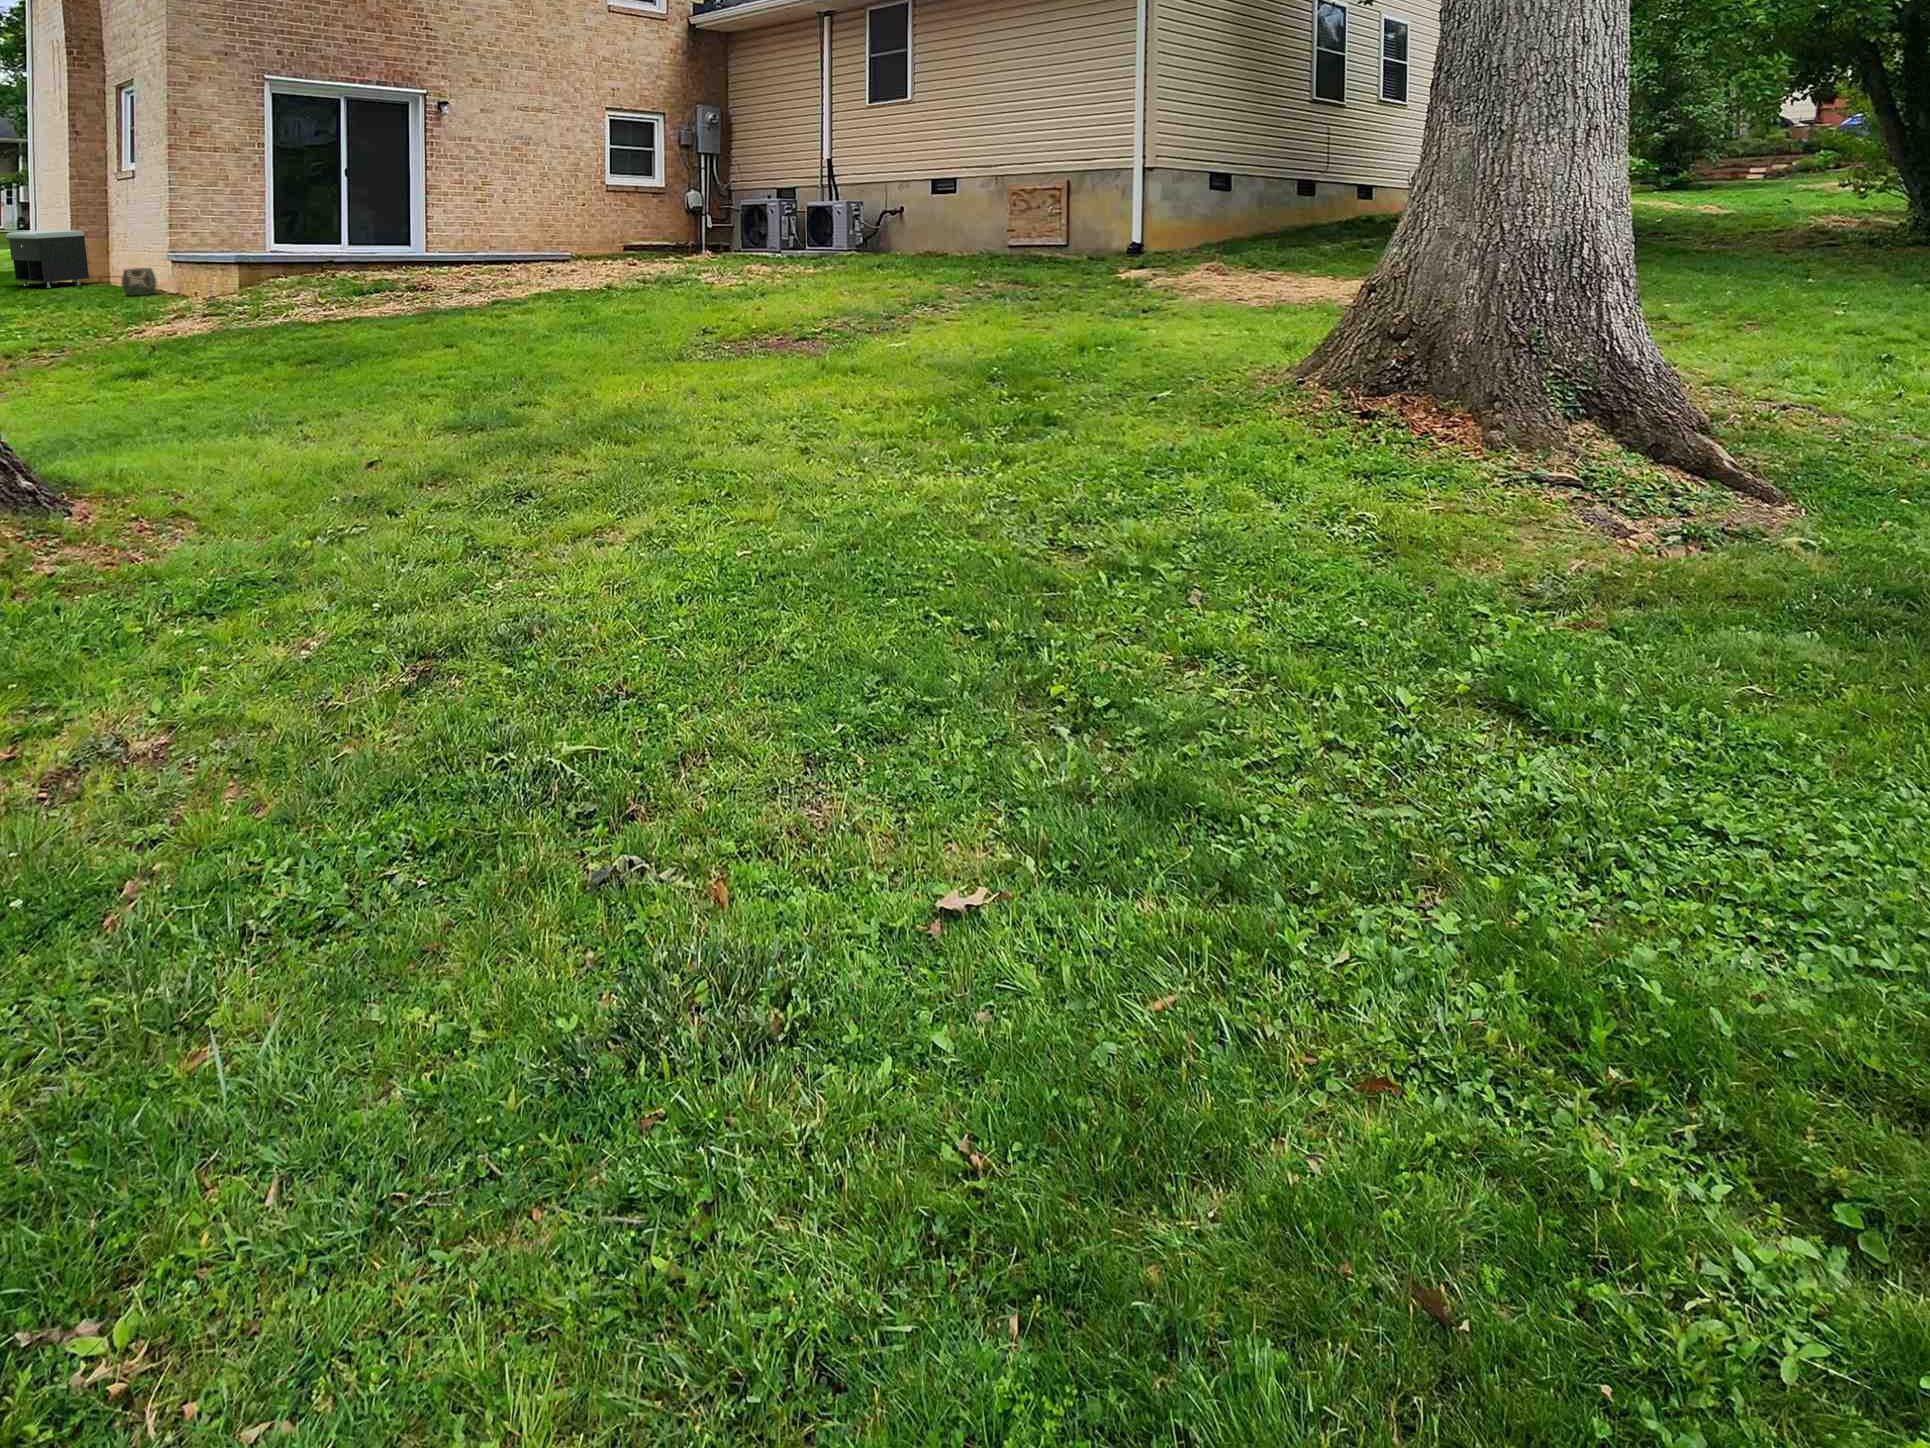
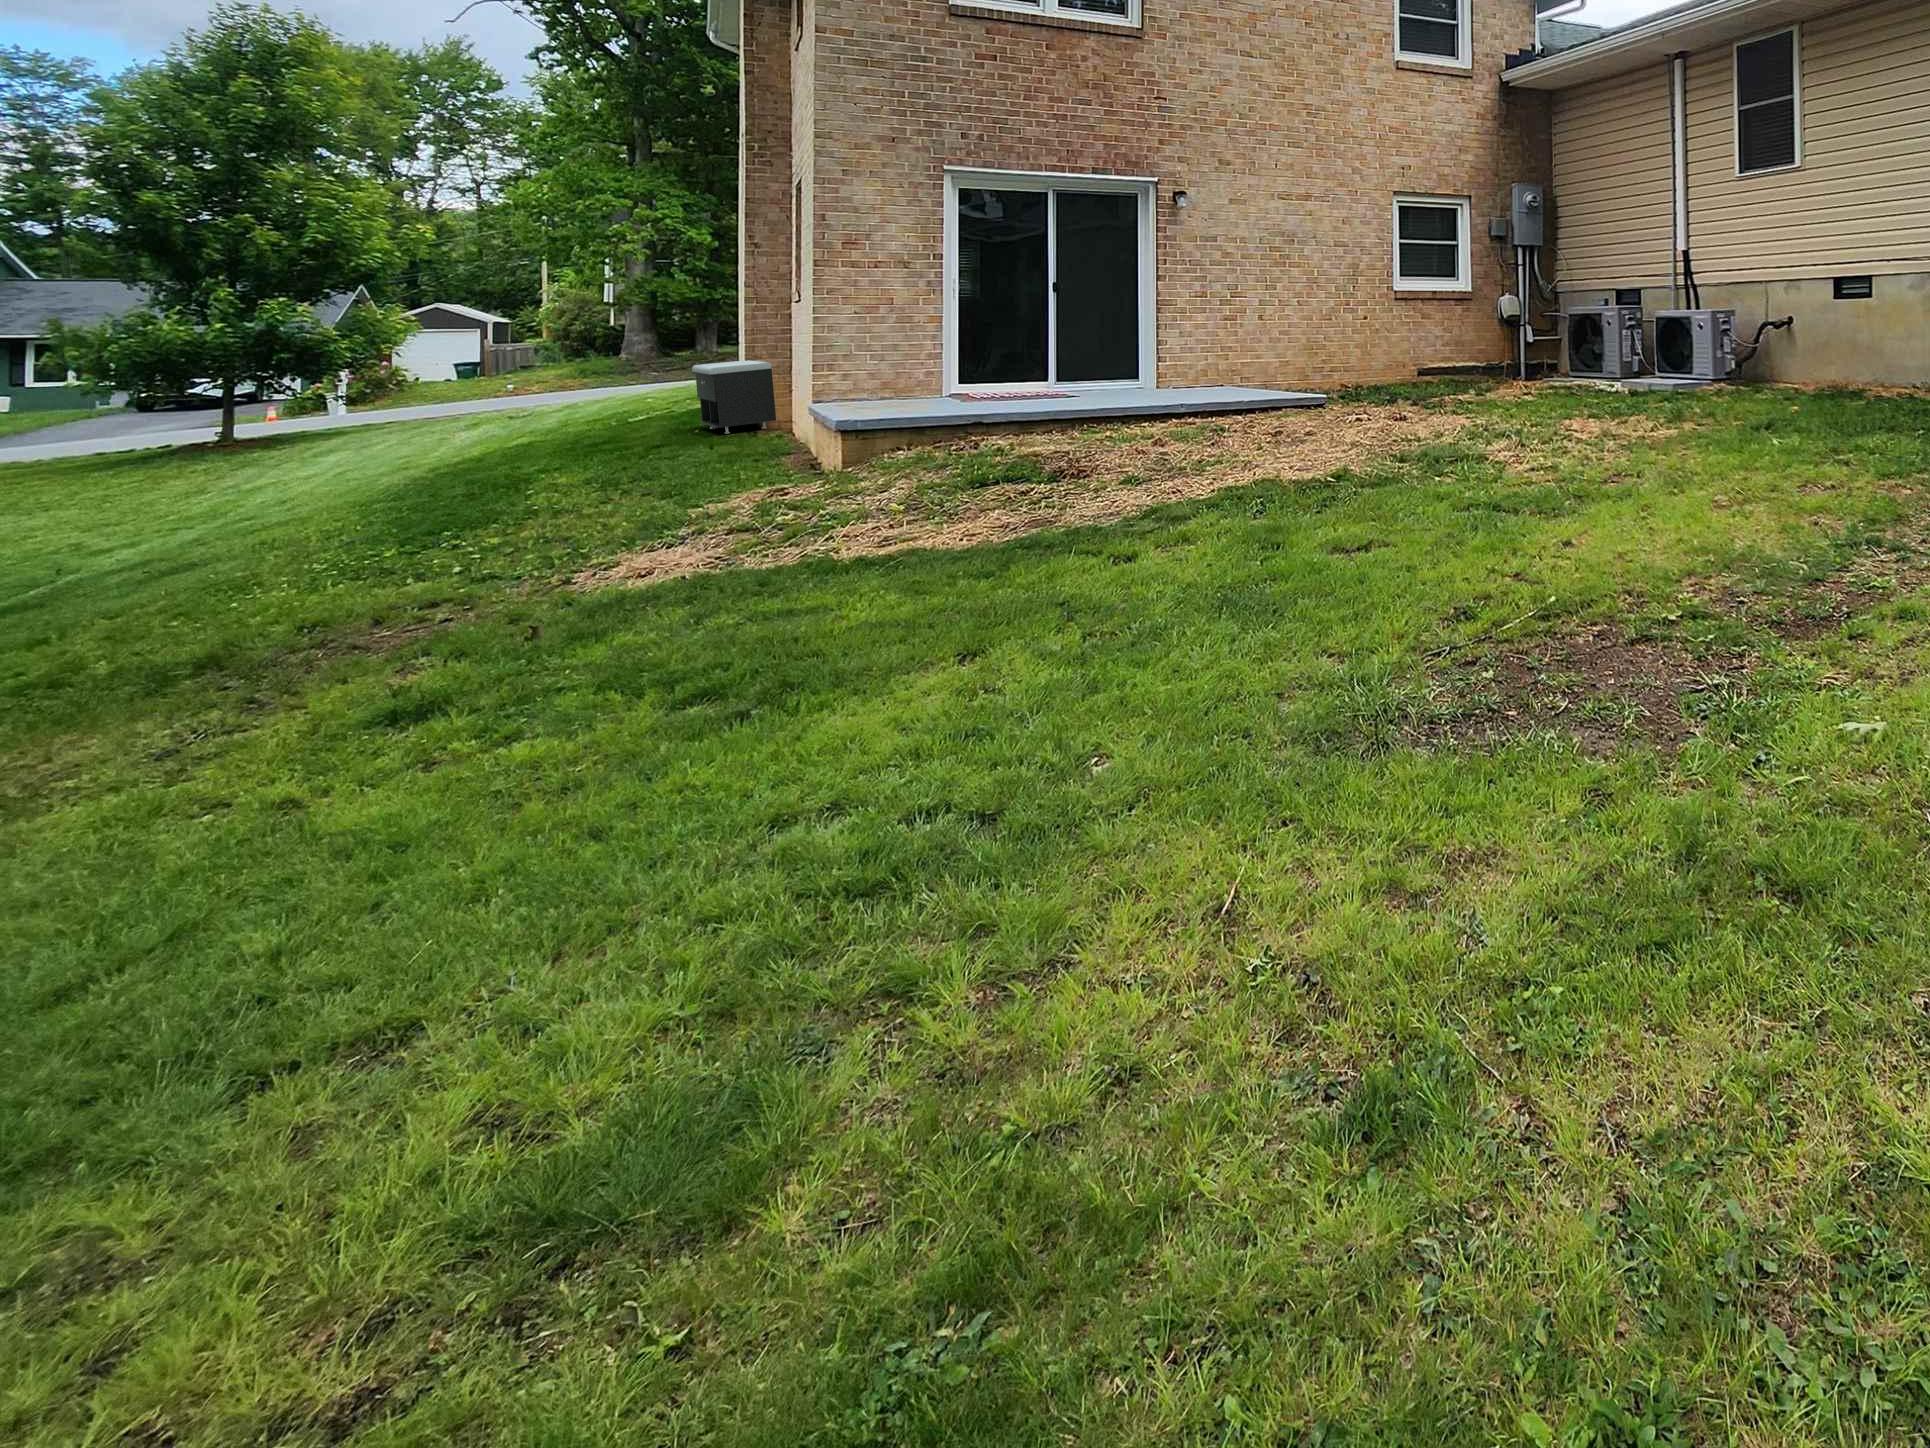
woven basket: present [121,268,156,296] -> none [772,416,817,453]

